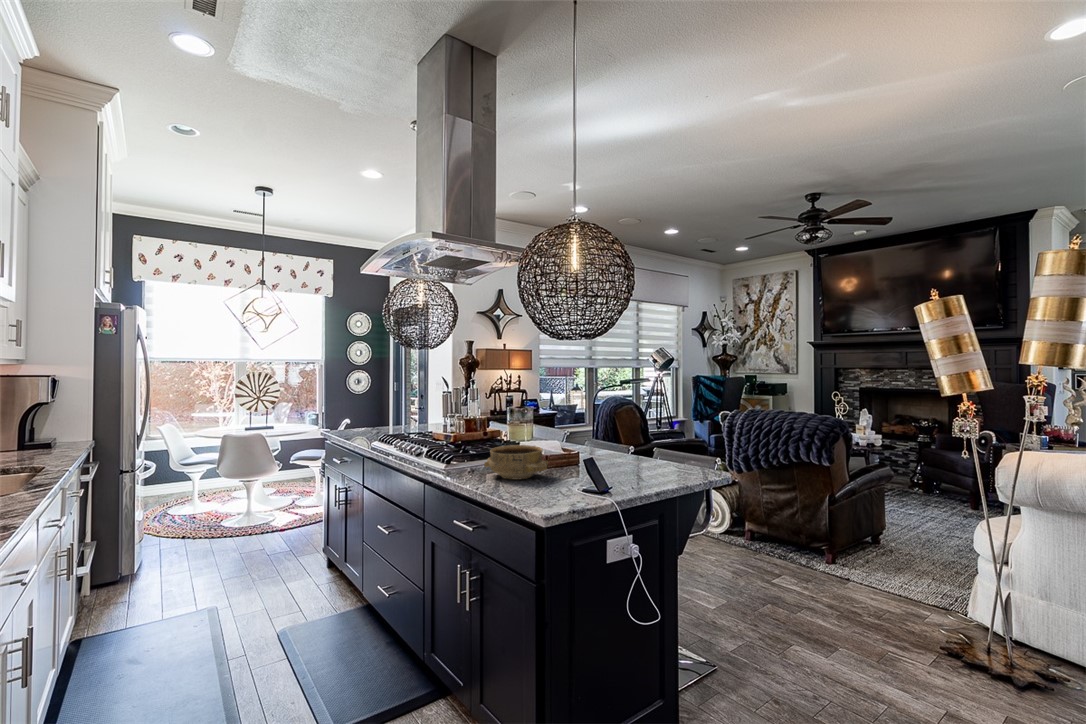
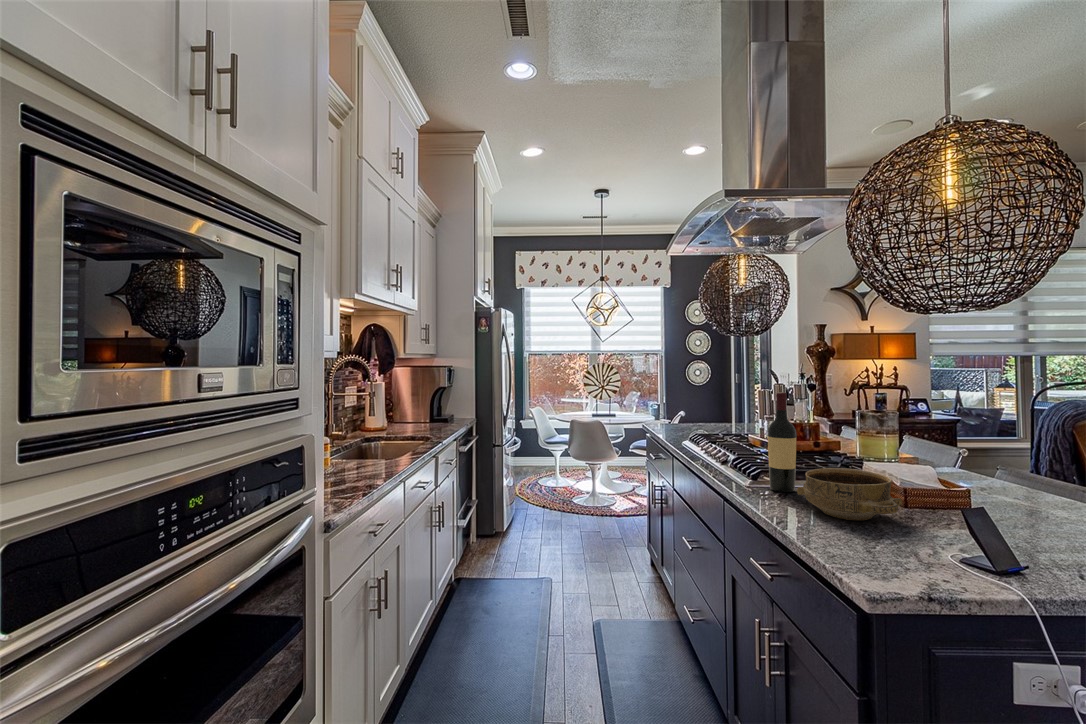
wine bottle: none [459,392,479,469] -> present [768,392,796,492]

